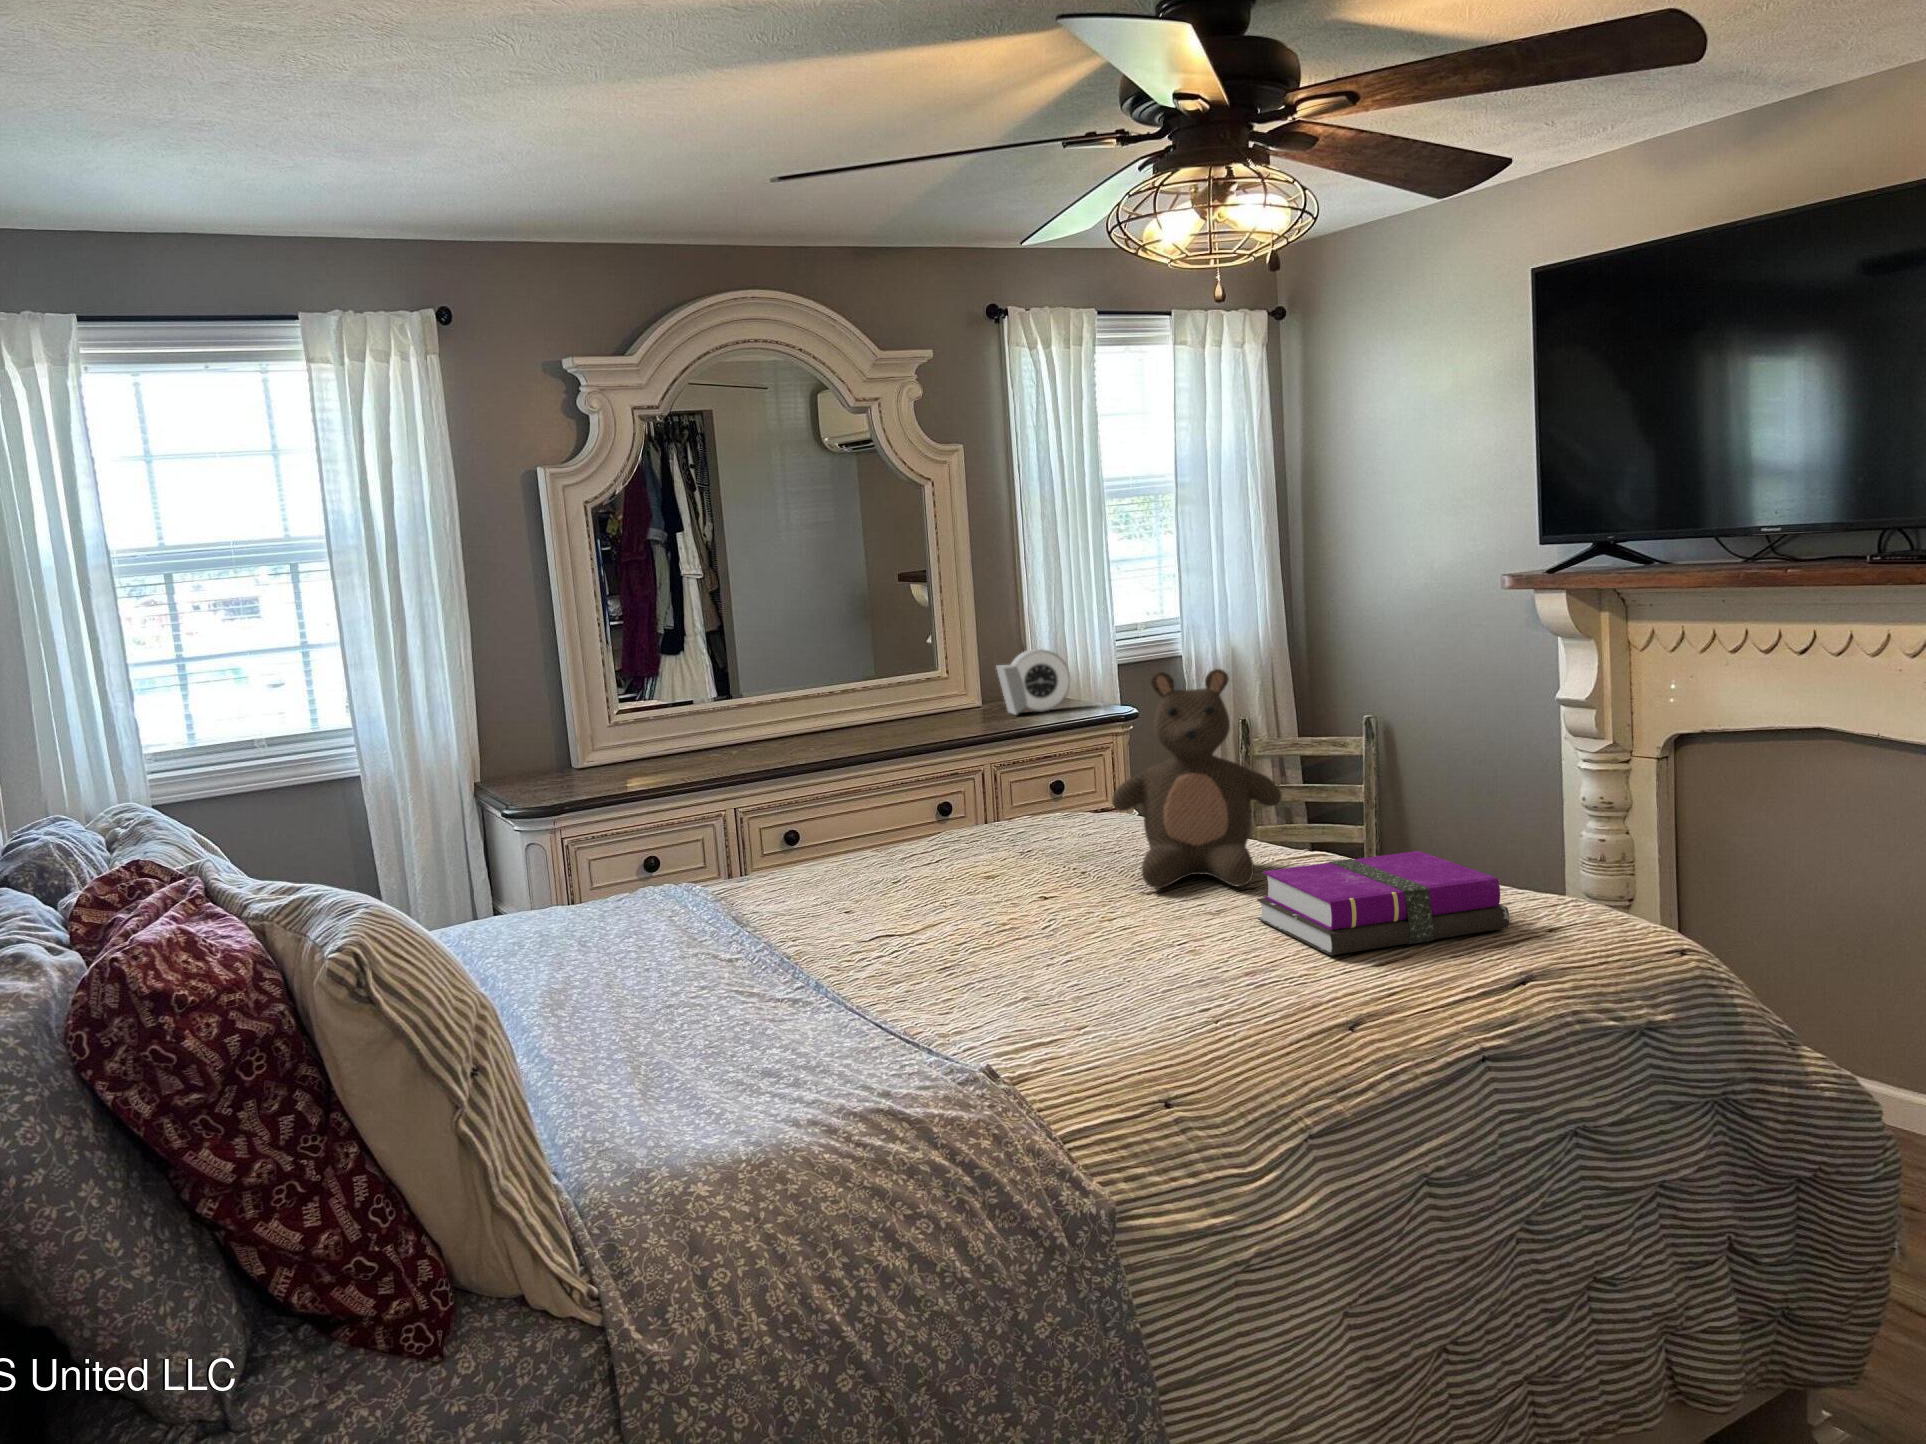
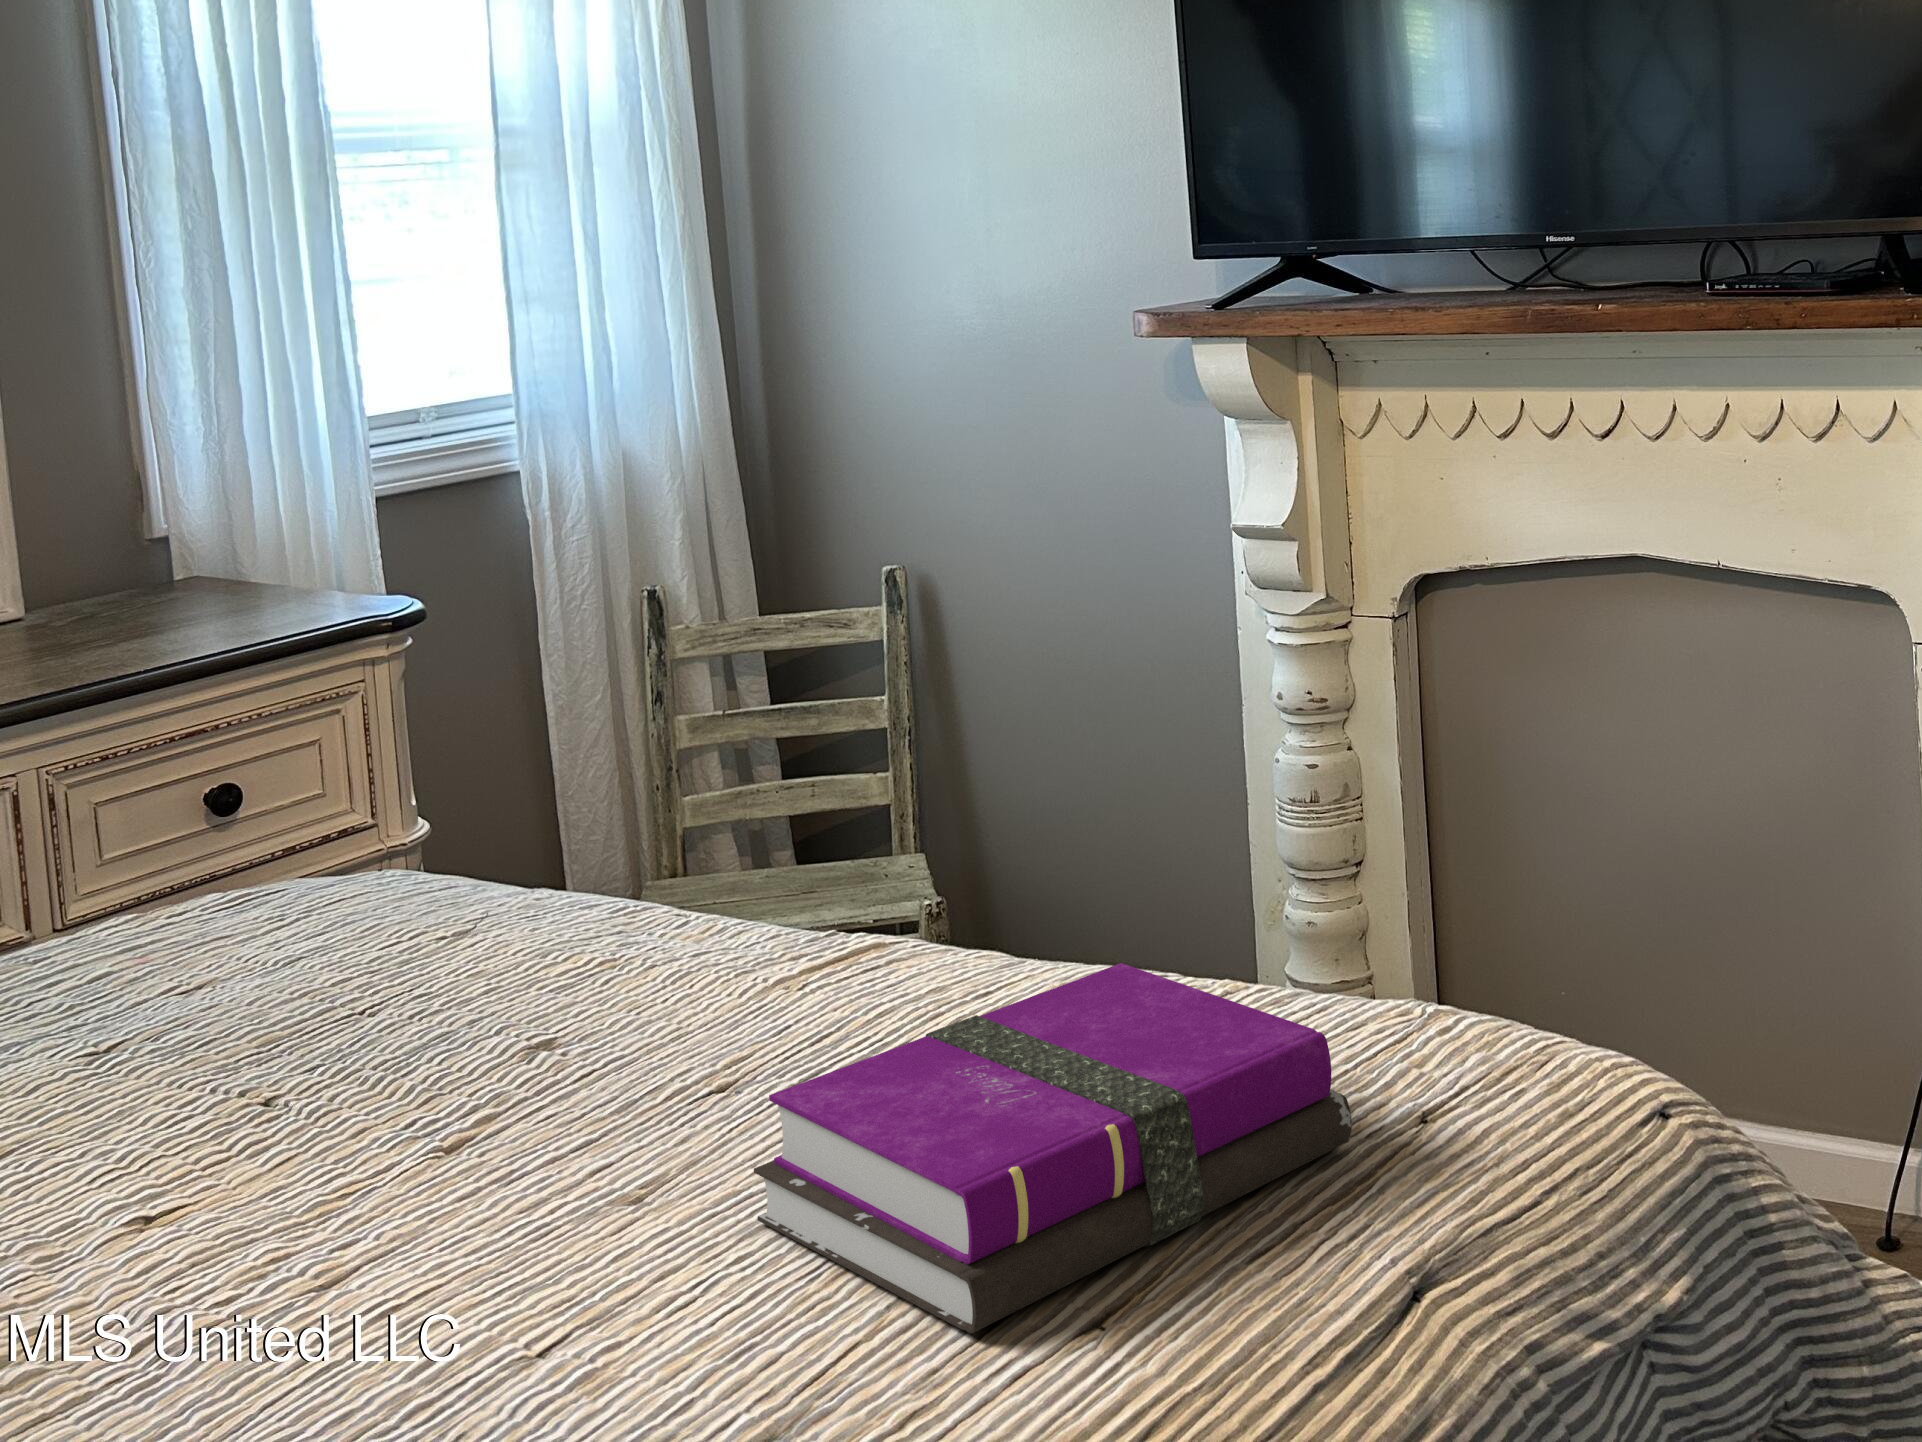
alarm clock: present [996,649,1070,715] -> none [60,481,254,637]
stuffed bear: present [1112,669,1282,888] -> none [343,562,786,1150]

